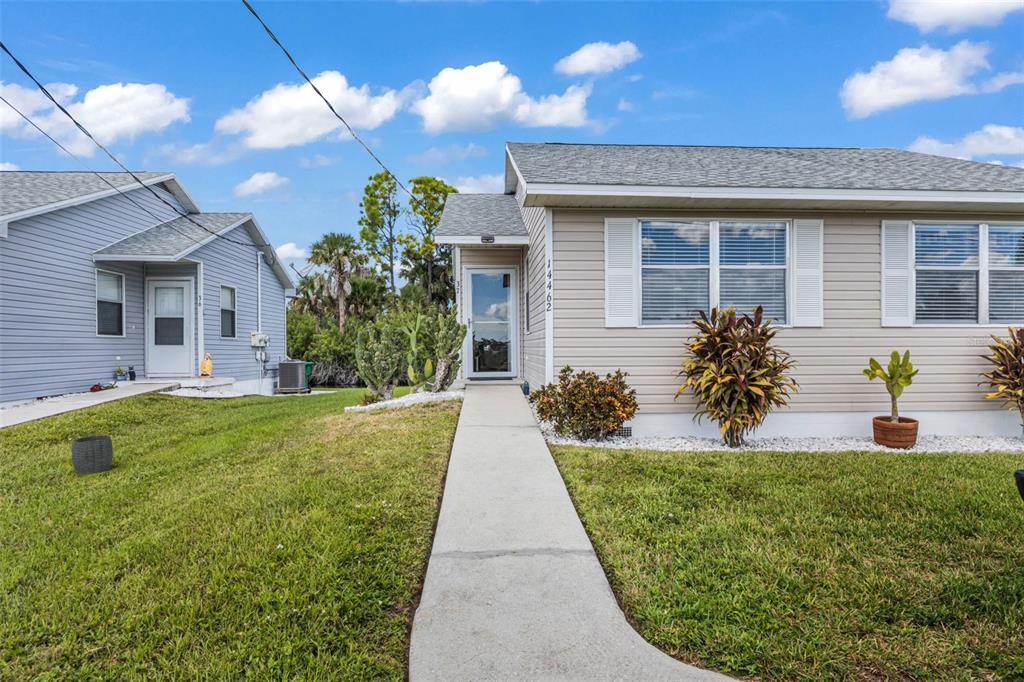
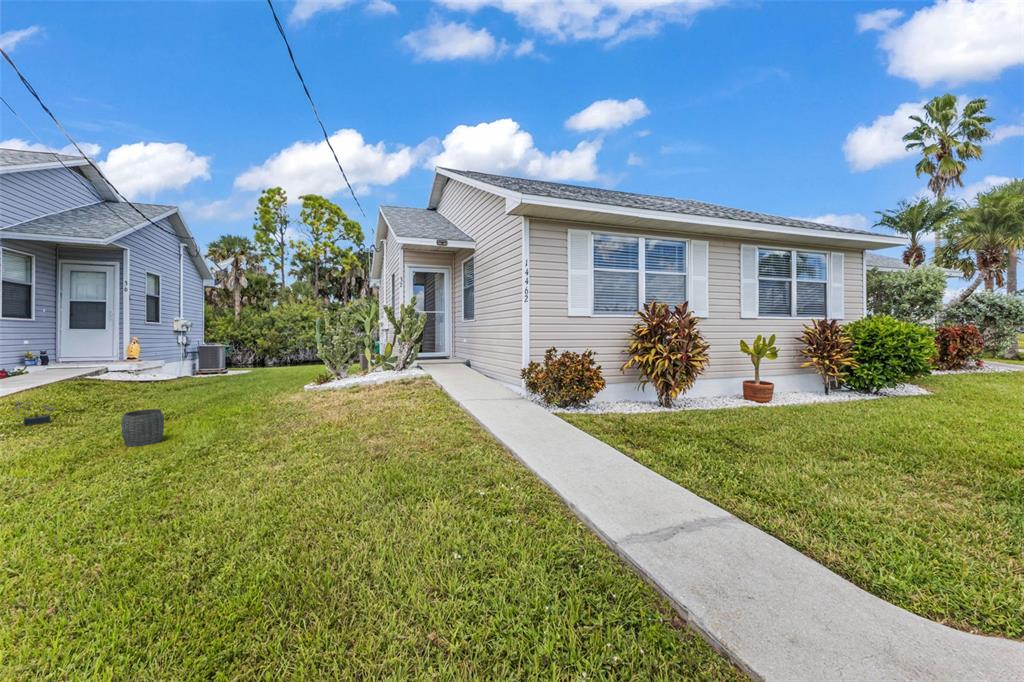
decorative plant: none [36,420,72,444] -> present [11,401,56,426]

